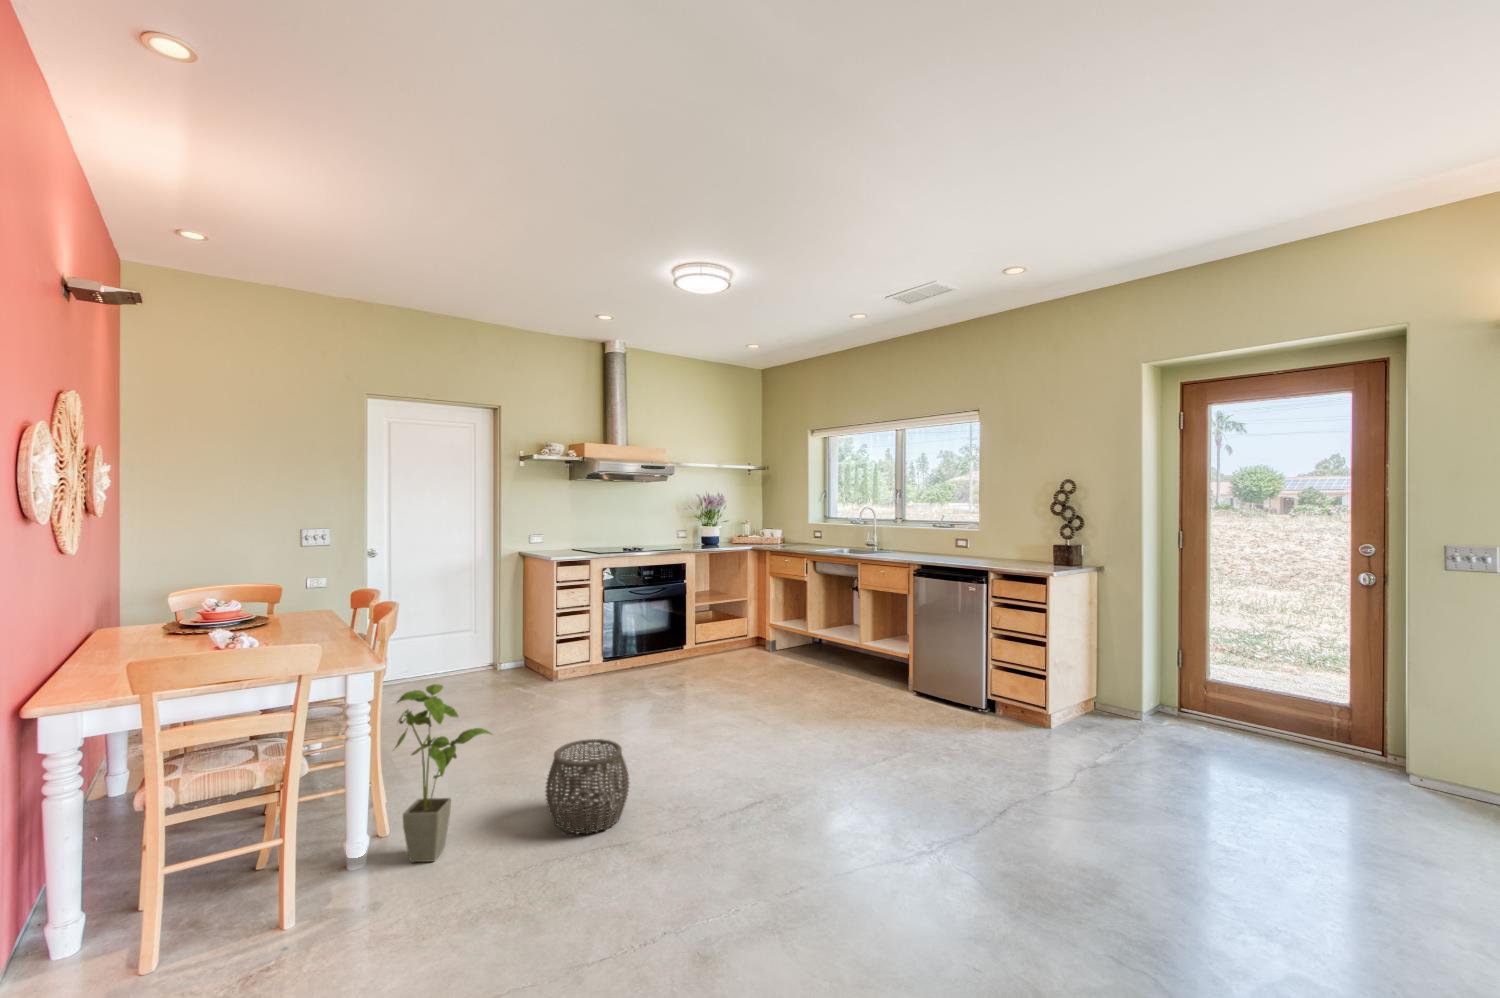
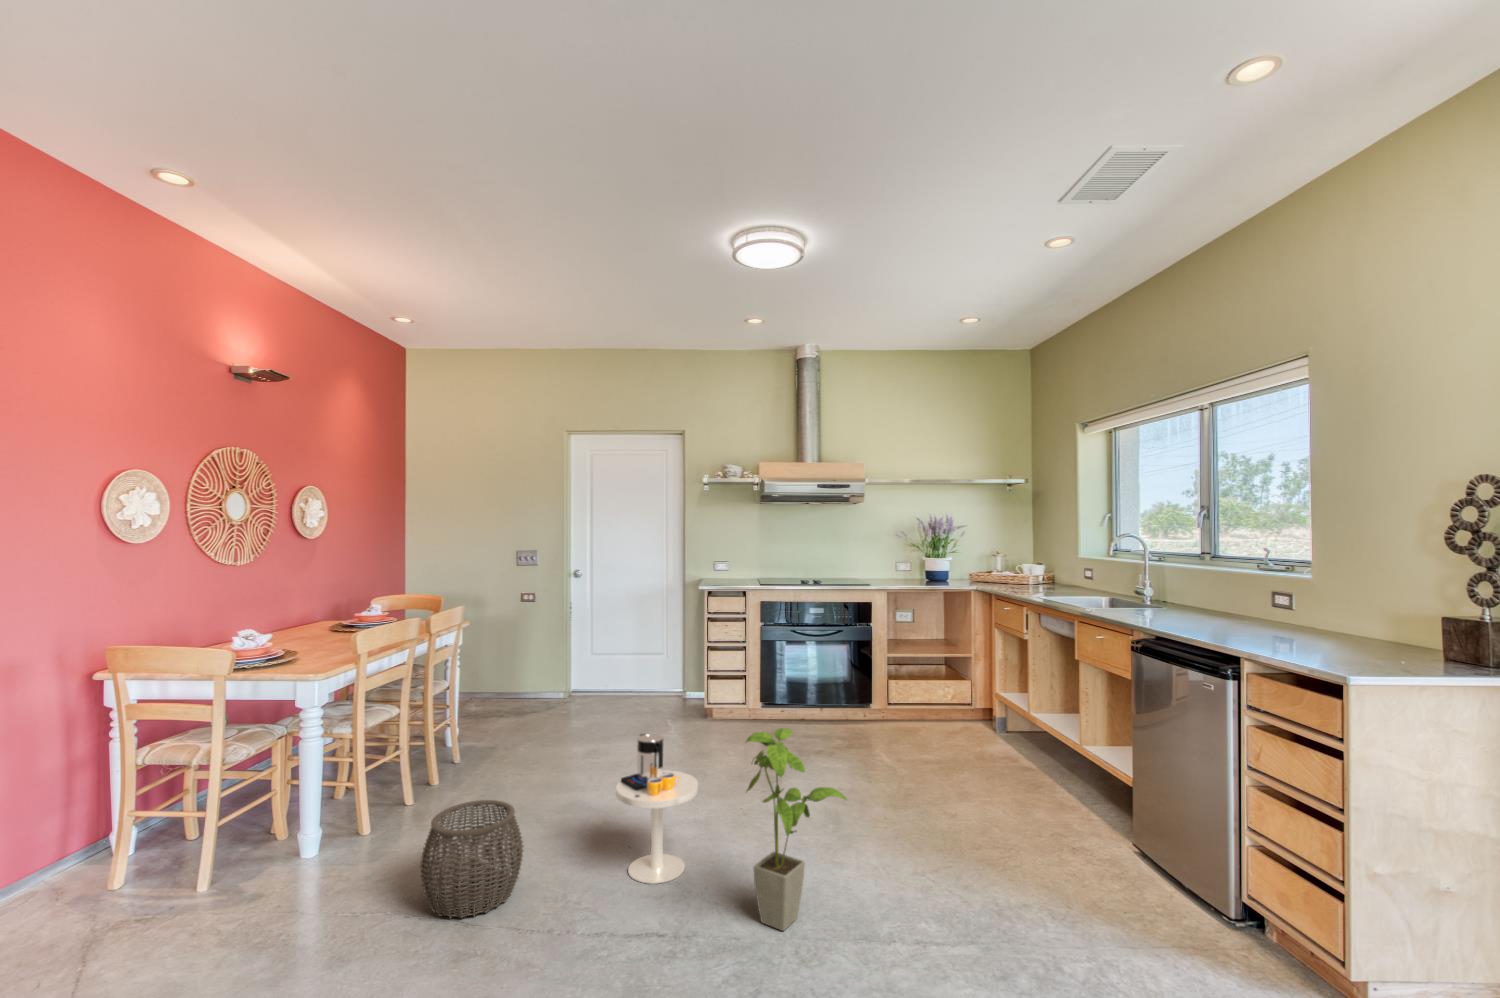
side table: none [656,667,719,777] -> present [616,734,698,884]
house plant: present [395,684,492,862] -> present [746,728,847,931]

